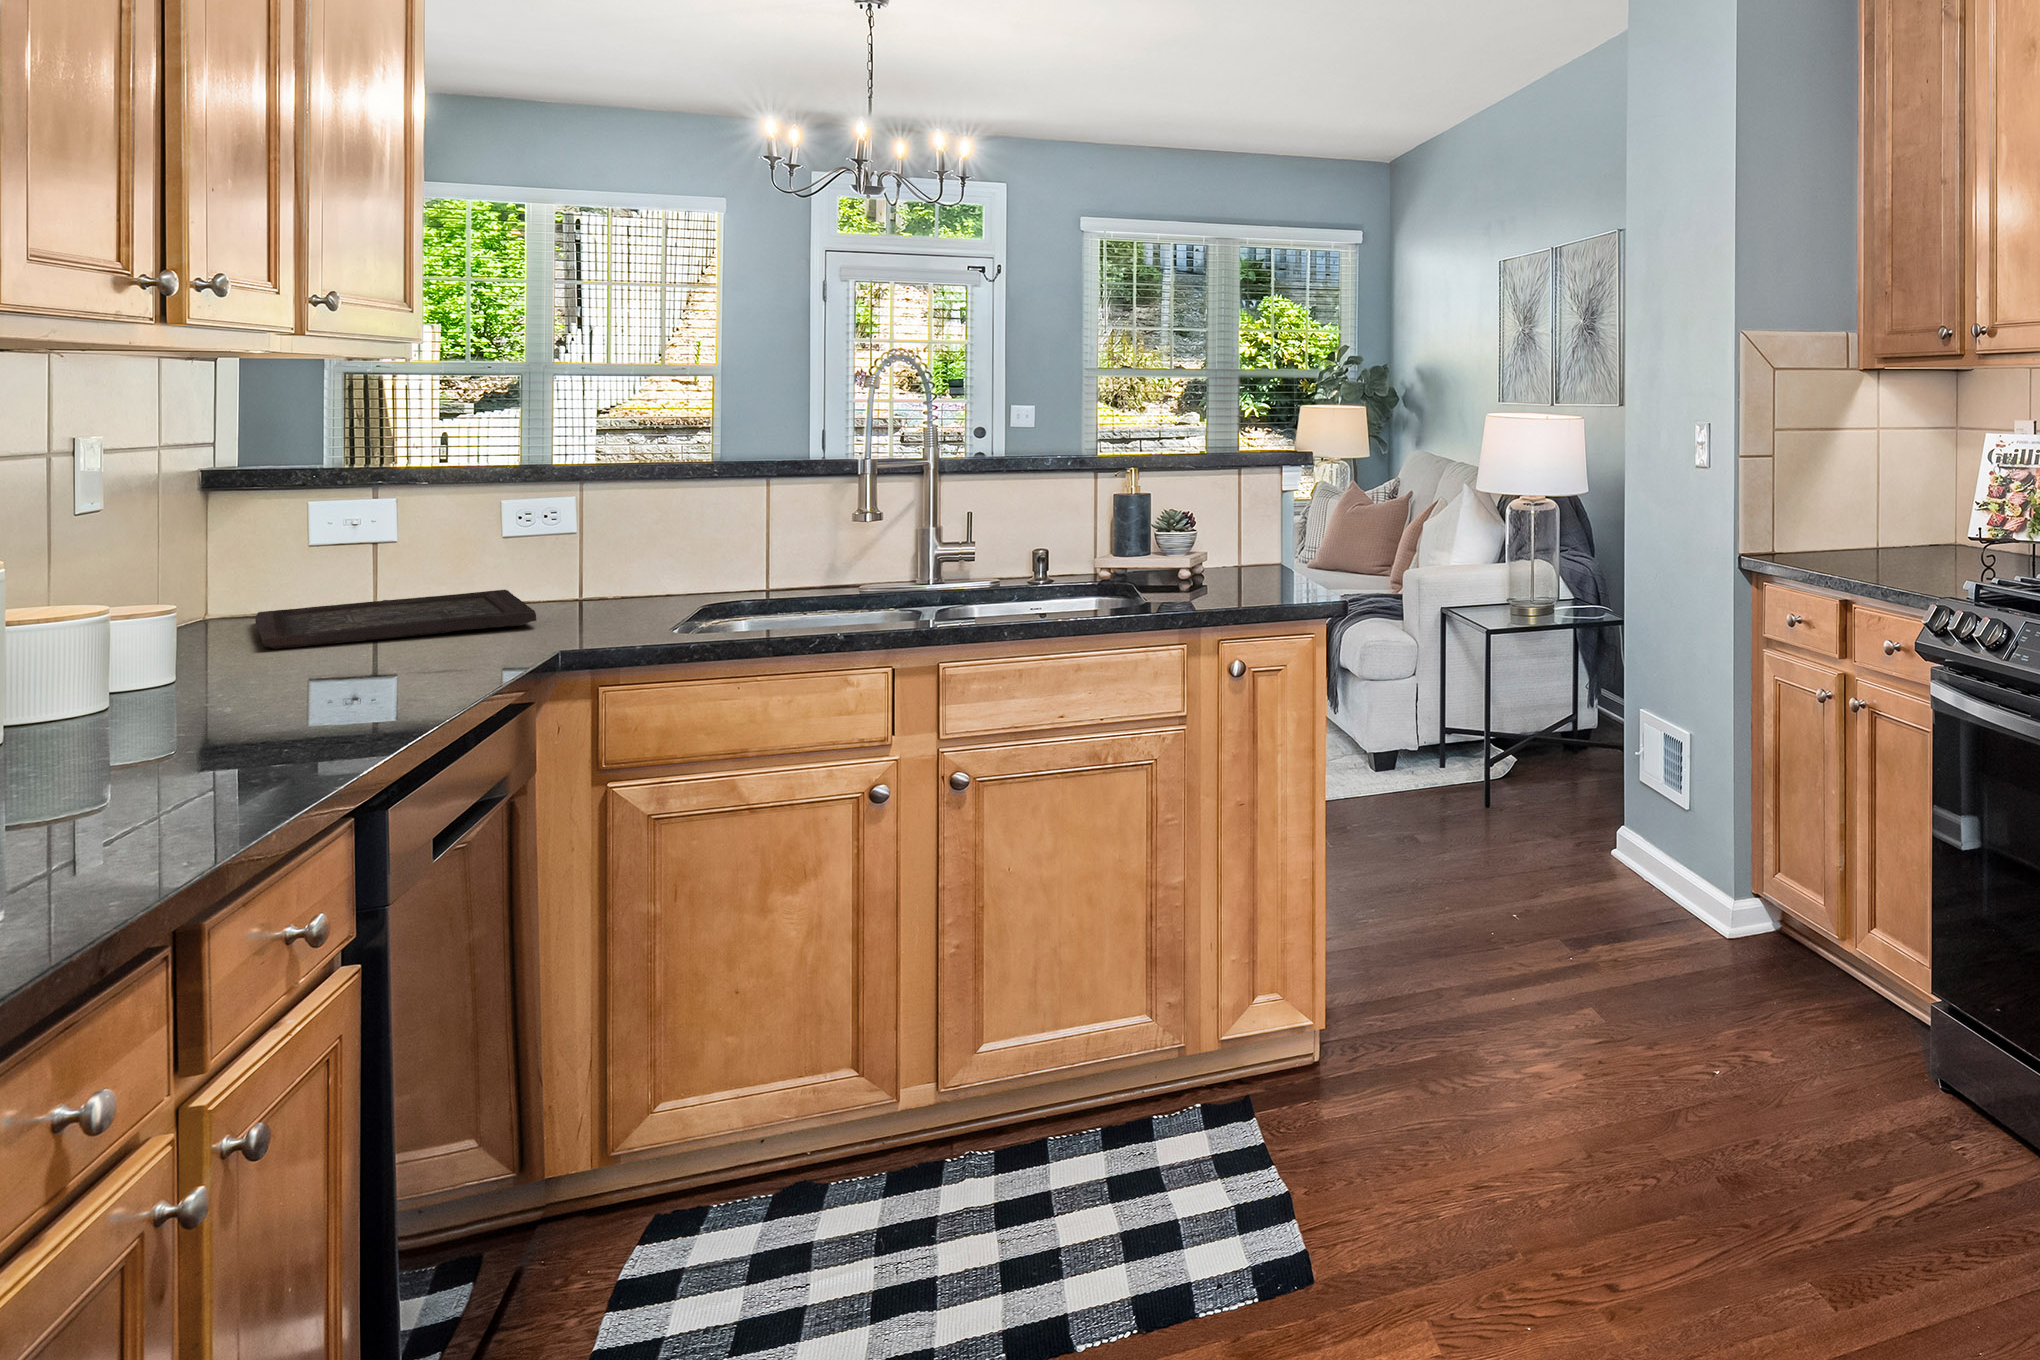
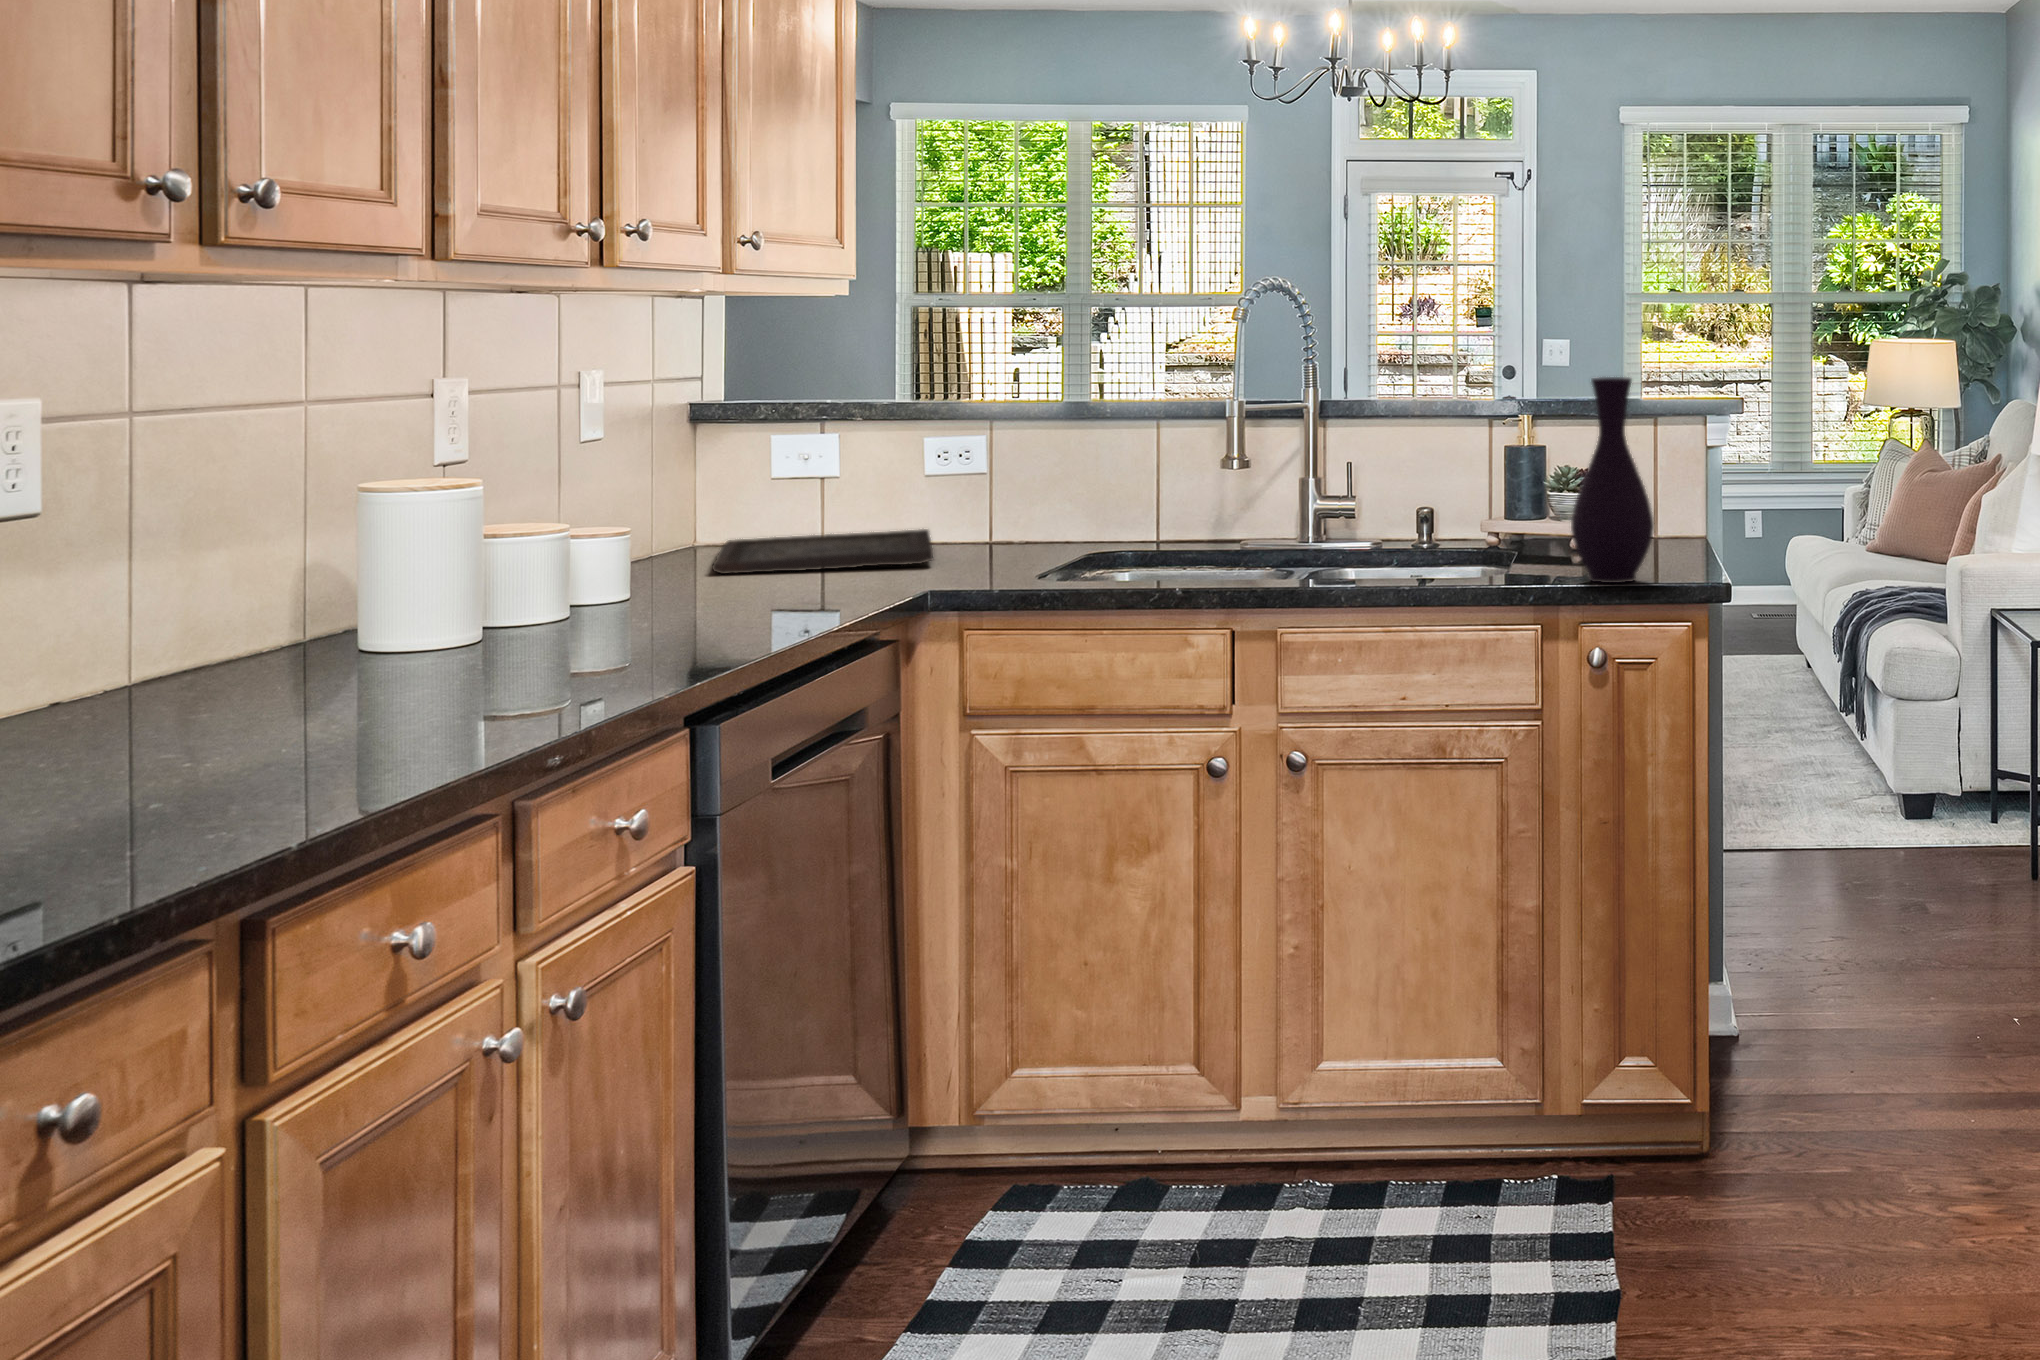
vase: none [1199,435,1270,605] -> present [1571,377,1654,583]

